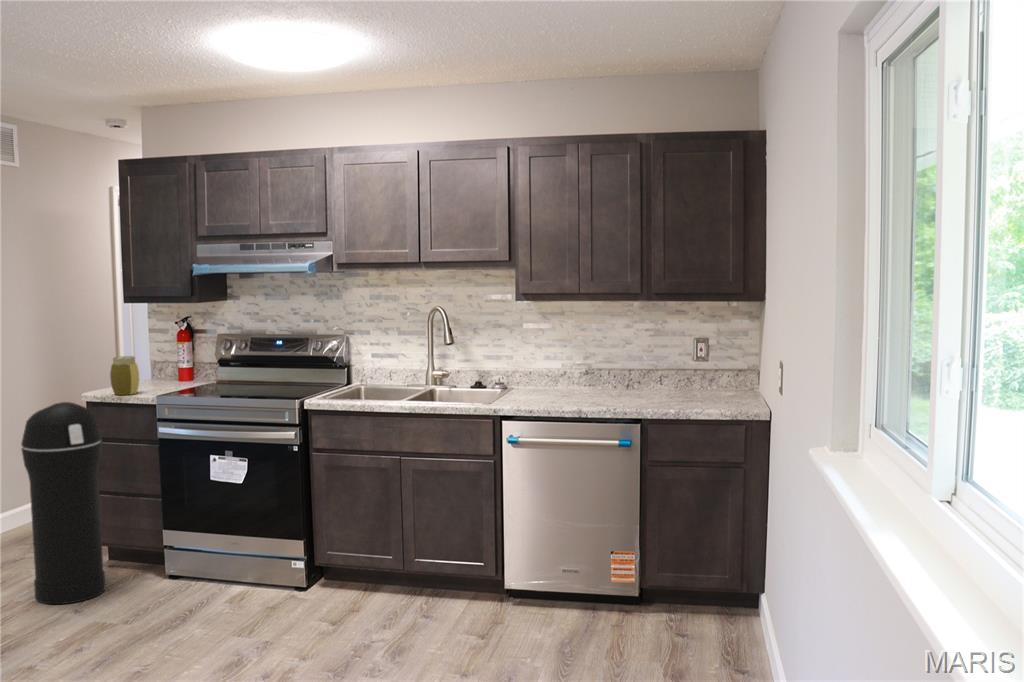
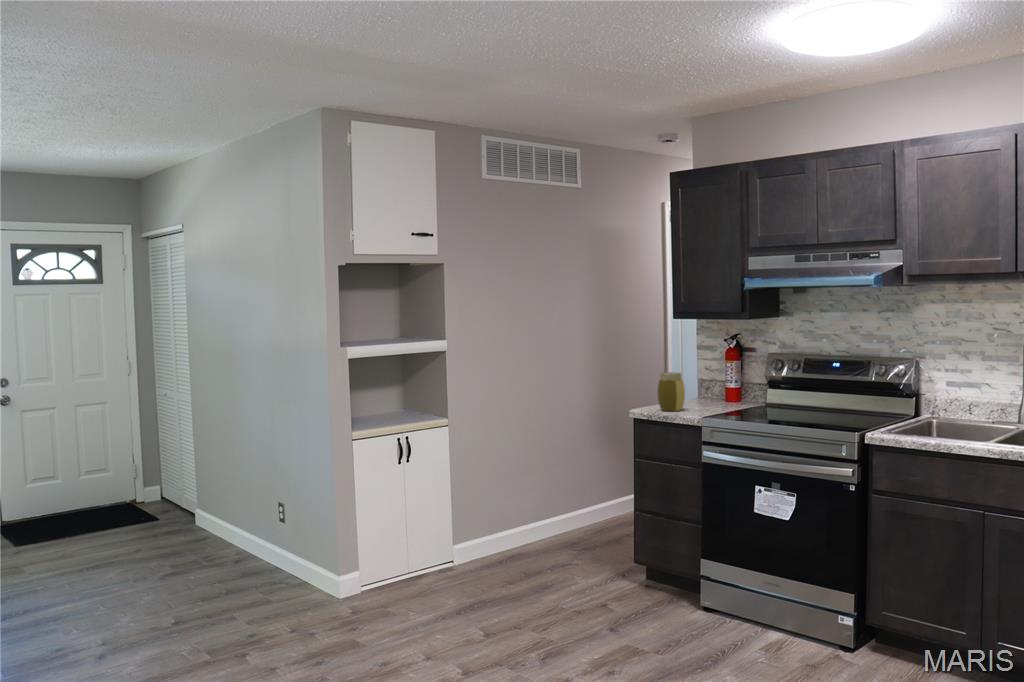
trash can: present [21,402,105,604] -> none [573,415,645,614]

